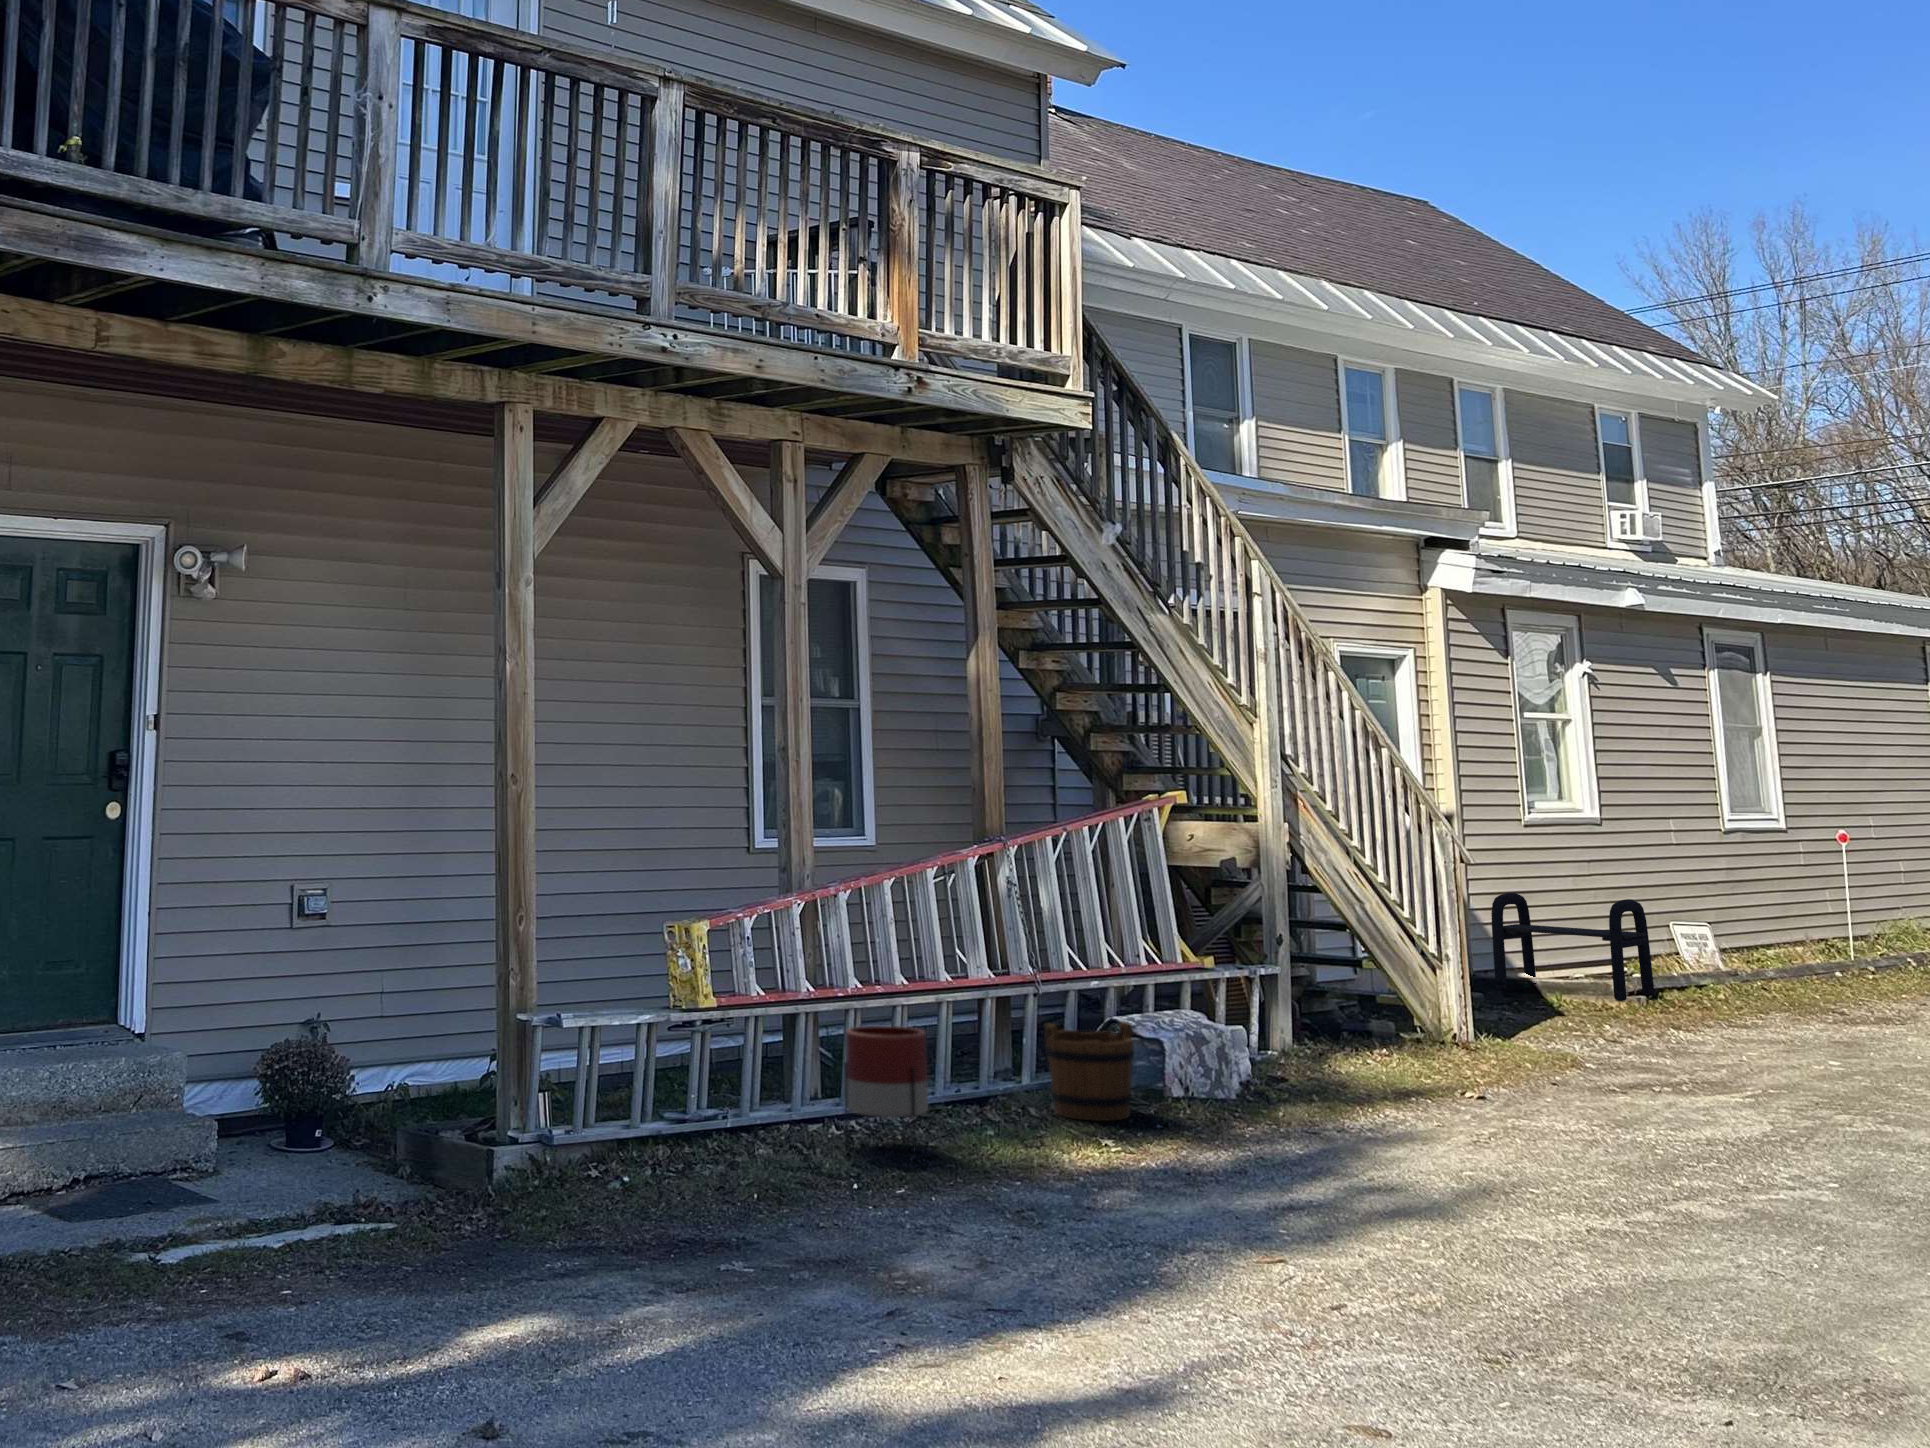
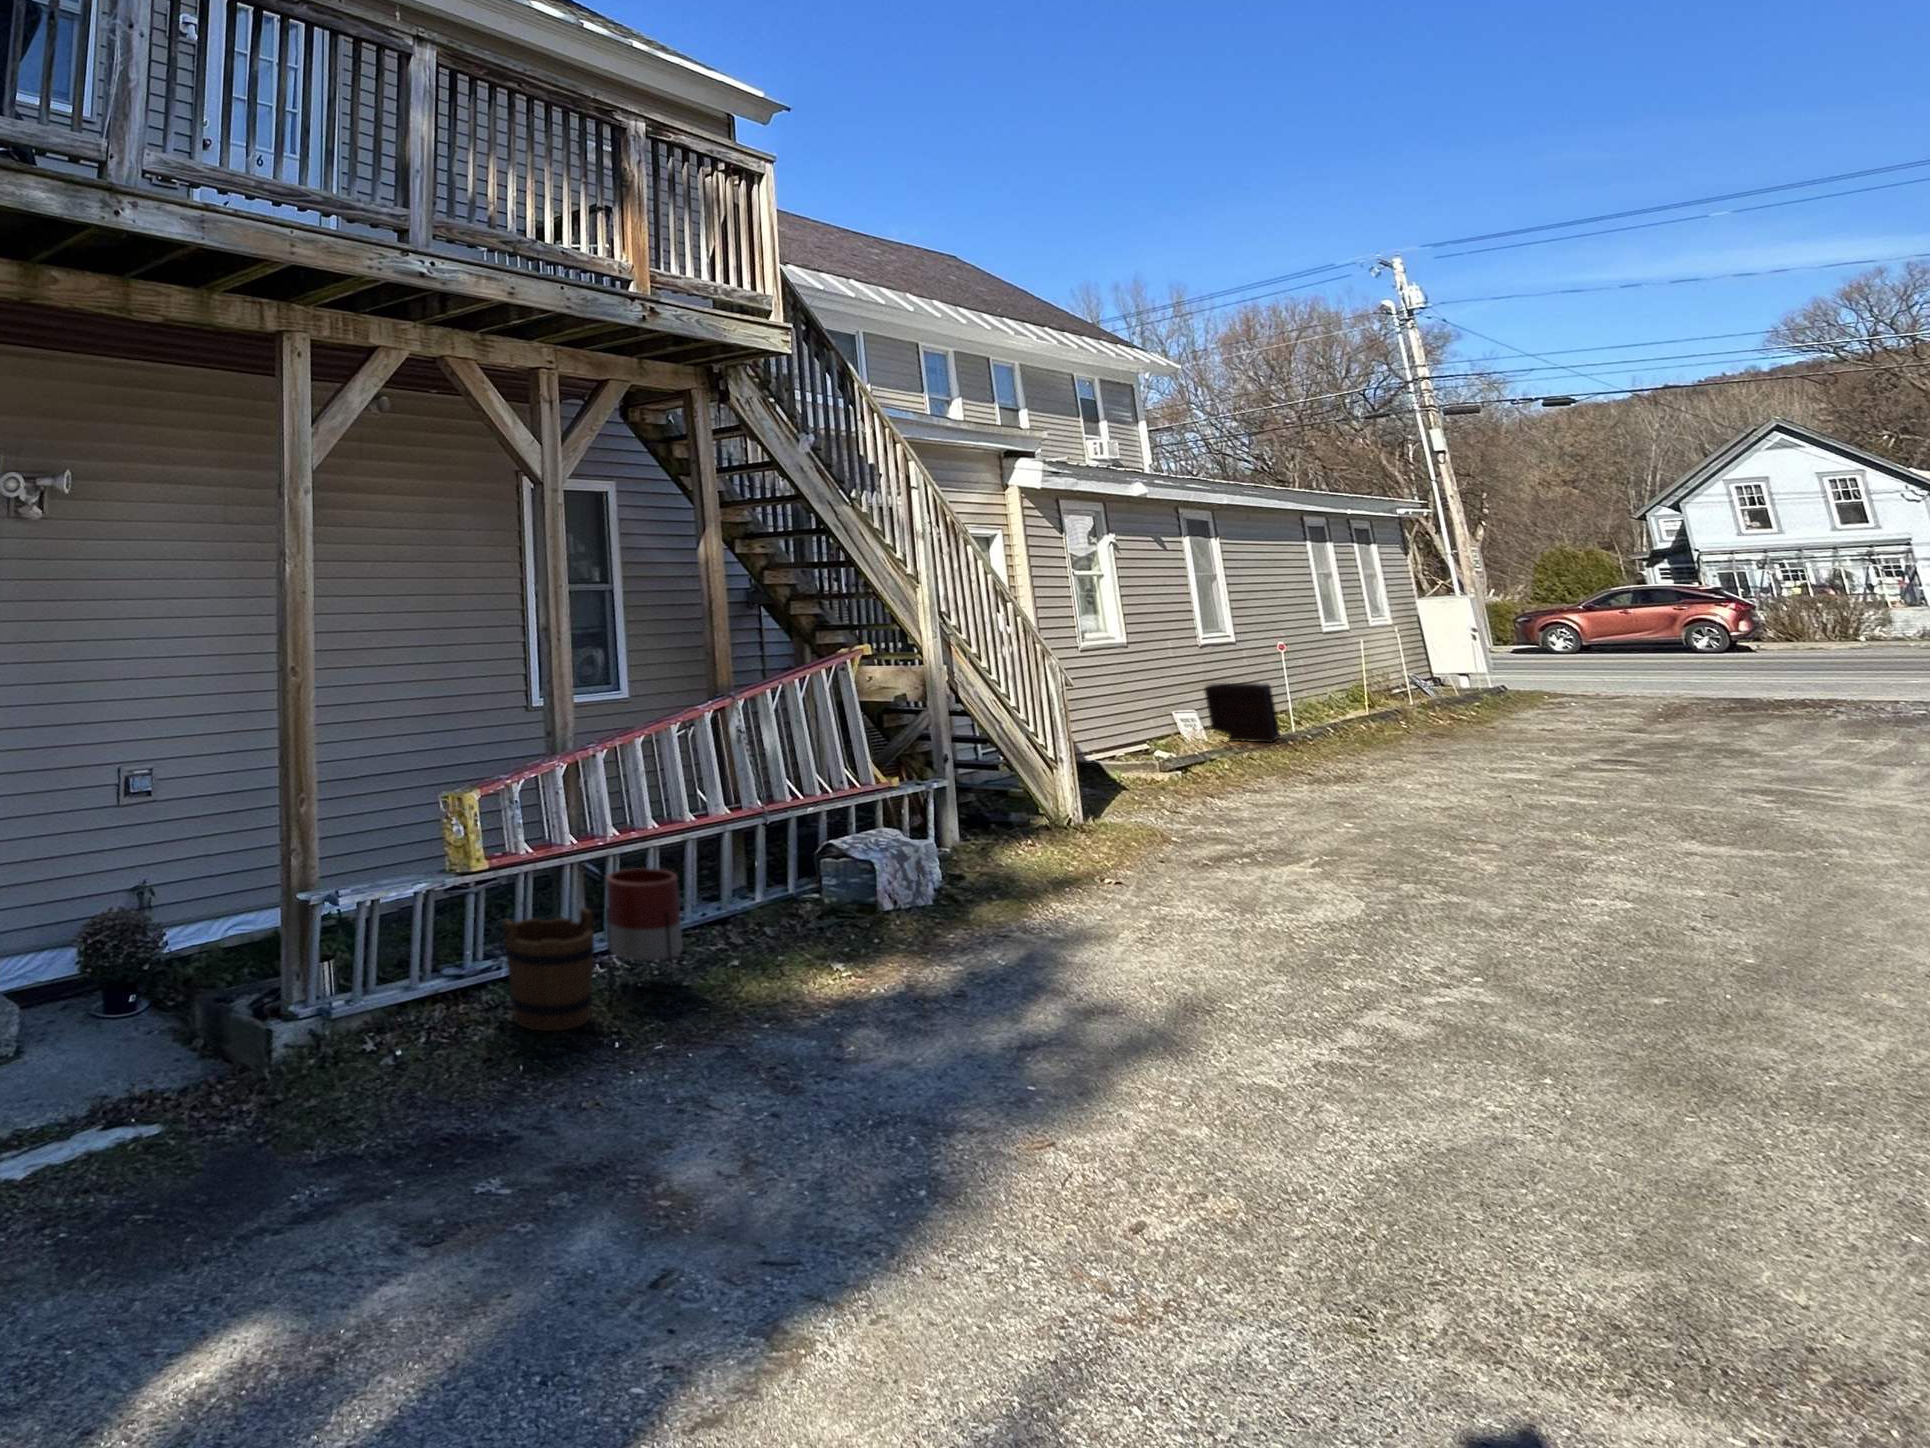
wooden crate: none [1718,885,1827,972] -> present [1204,683,1280,742]
bench: present [1491,893,1654,1001] -> none [1066,699,1186,775]
bucket: present [1041,1022,1134,1121] -> present [501,908,594,1031]

